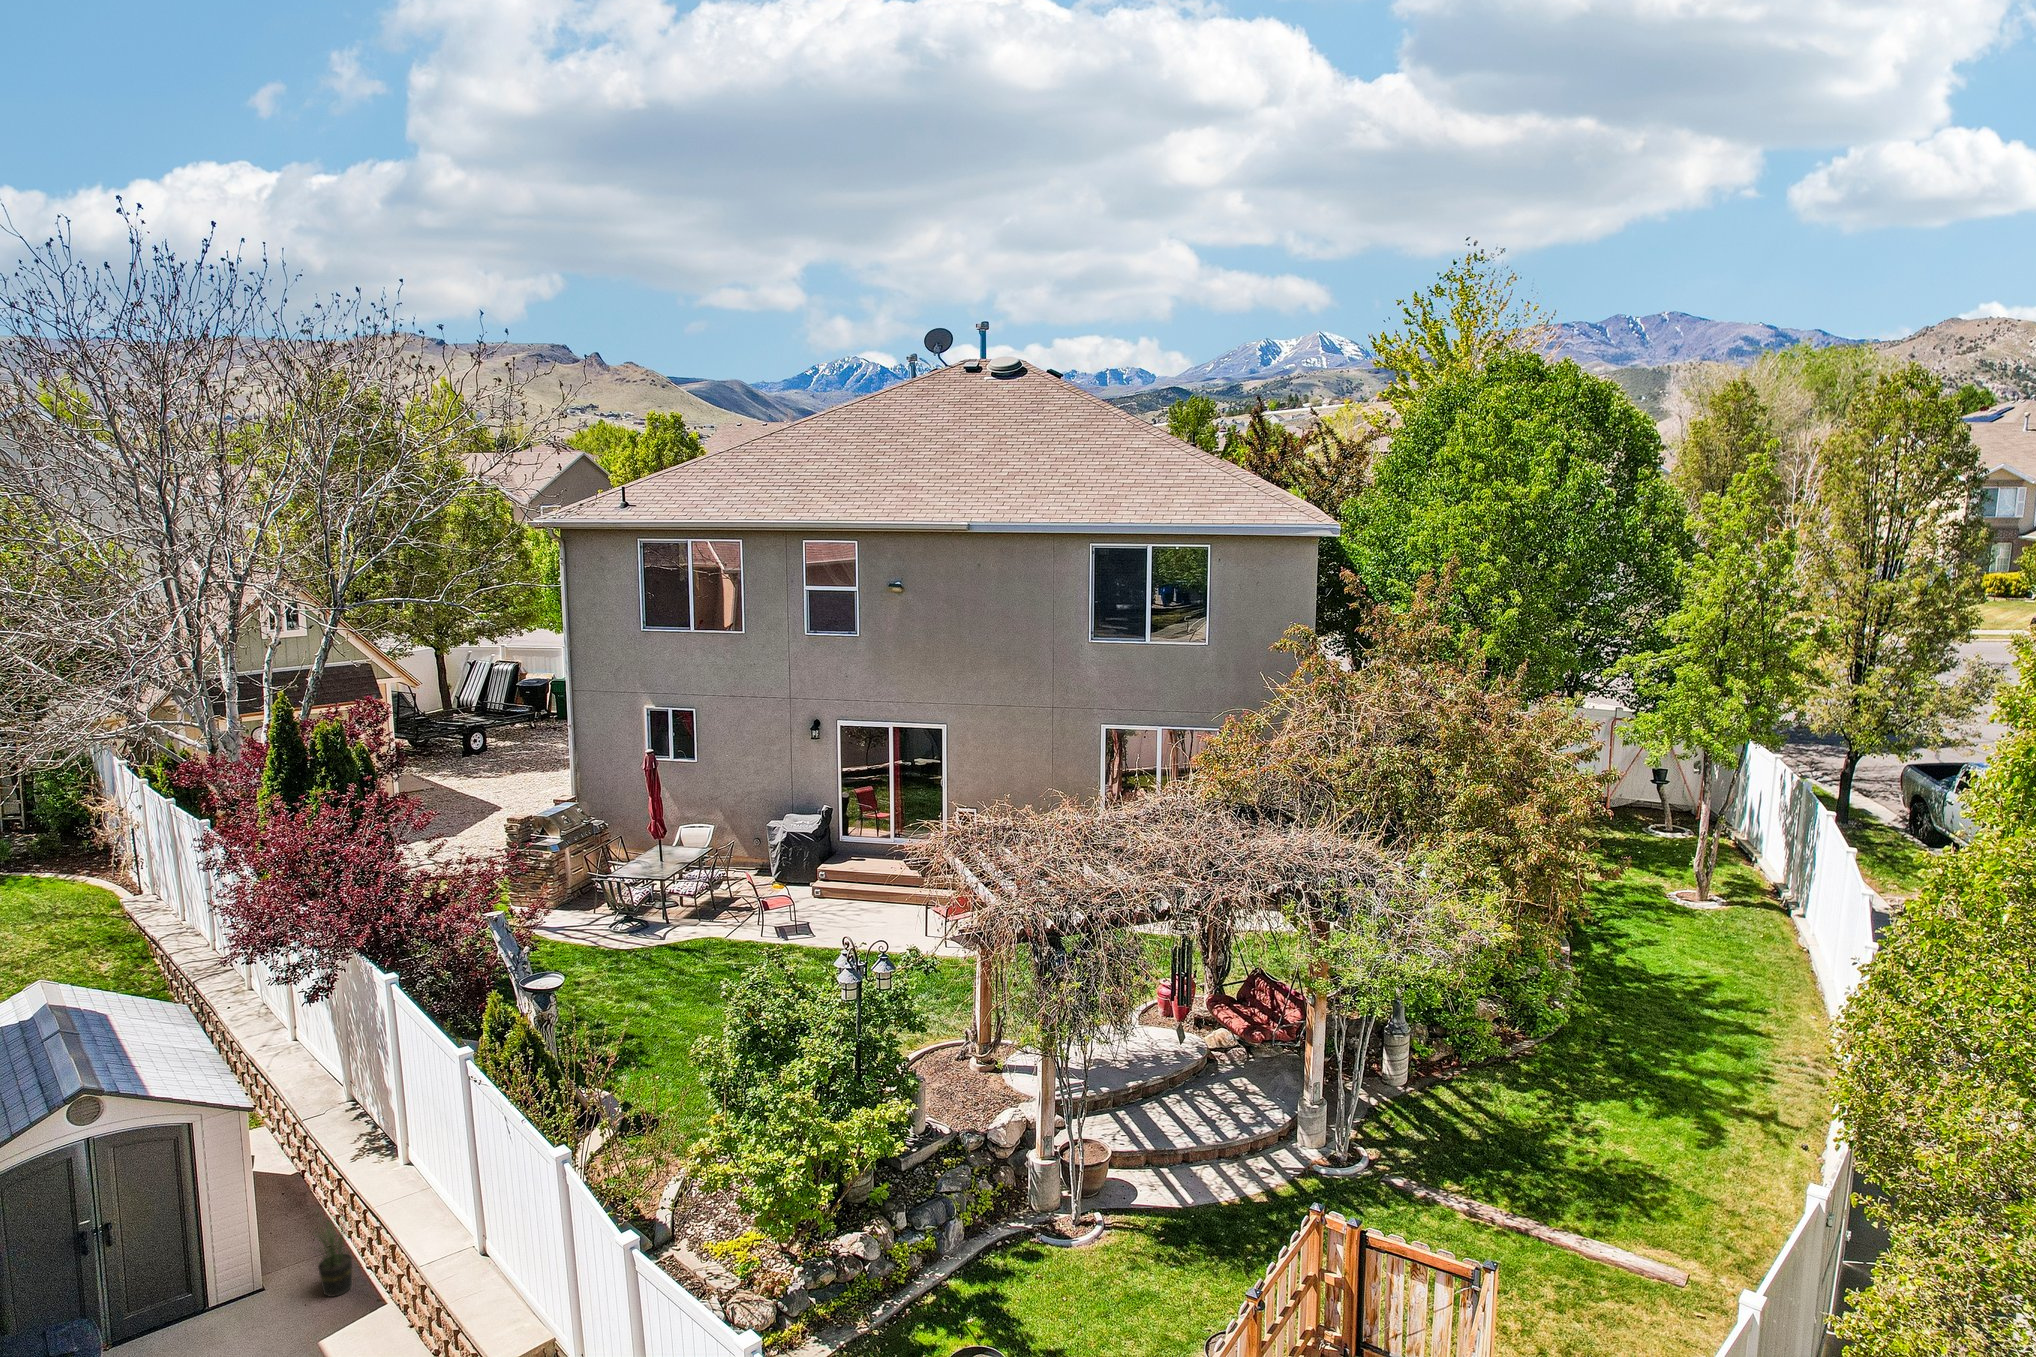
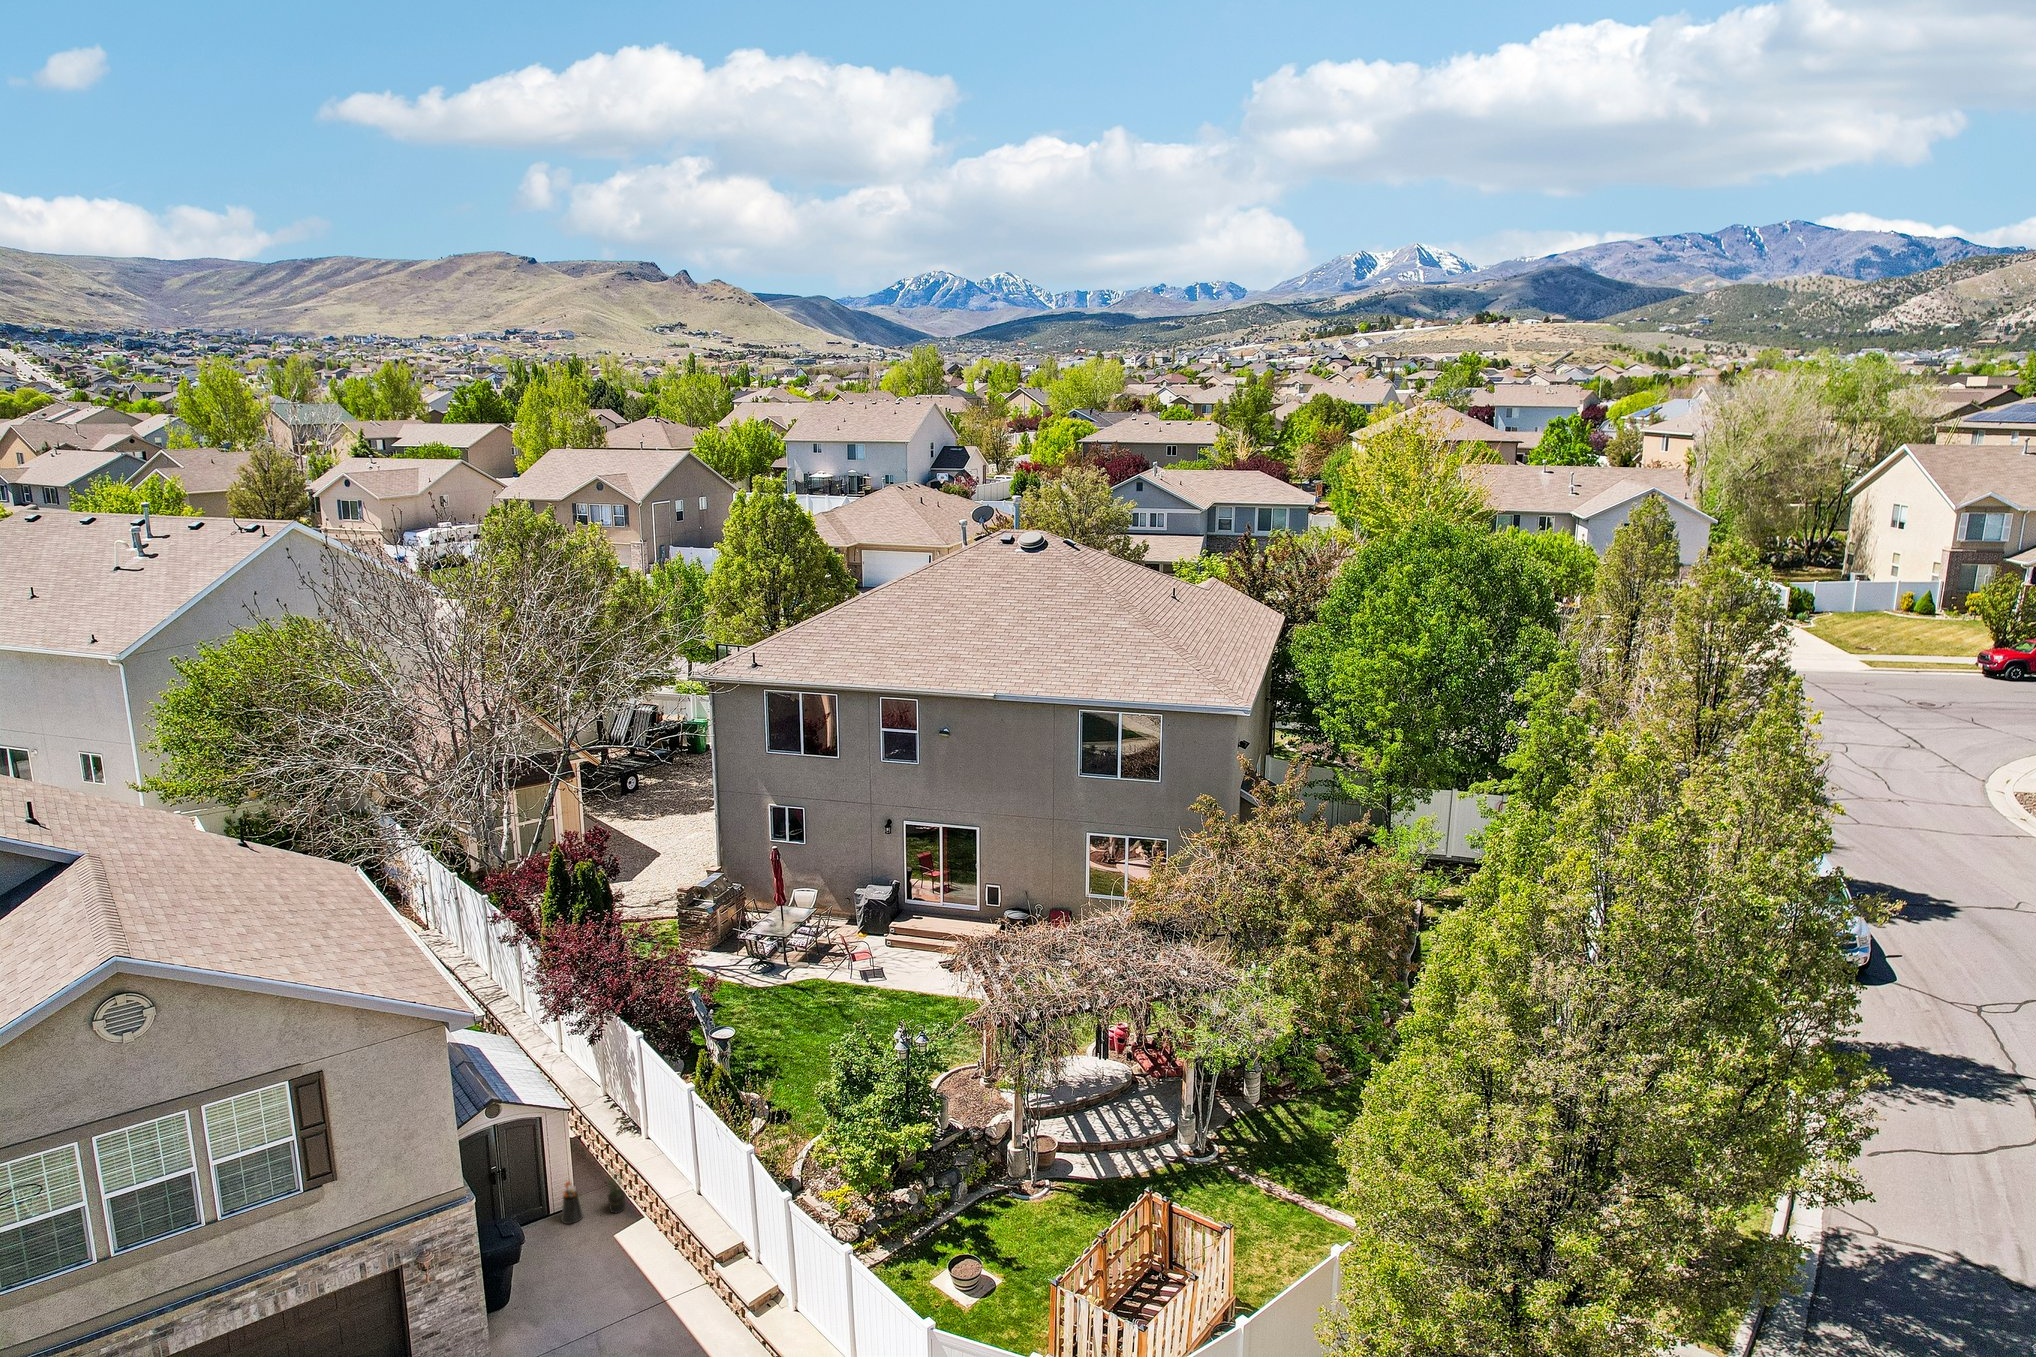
watering can: none [227,1237,272,1320] -> present [561,1182,584,1224]

